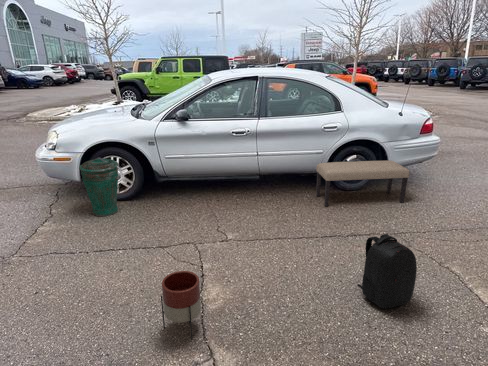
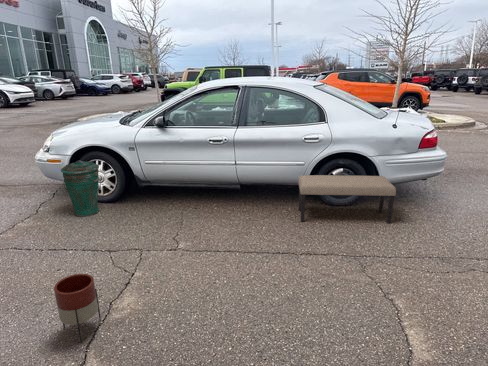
backpack: present [358,234,417,309] -> none [275,255,327,336]

